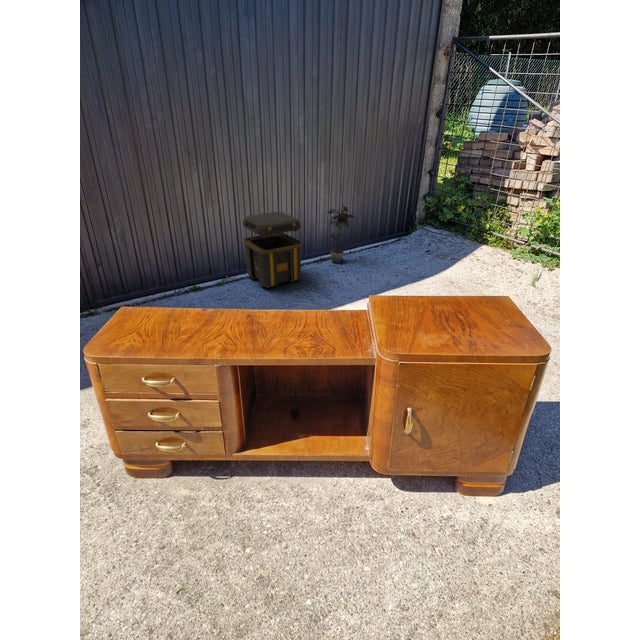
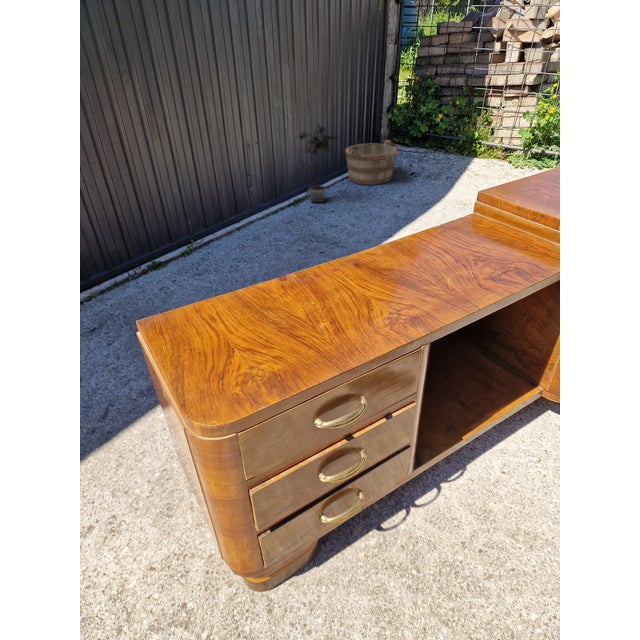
toolbox: present [243,212,302,288] -> none [203,141,290,247]
bucket: none [372,221,418,255] -> present [345,140,400,185]

